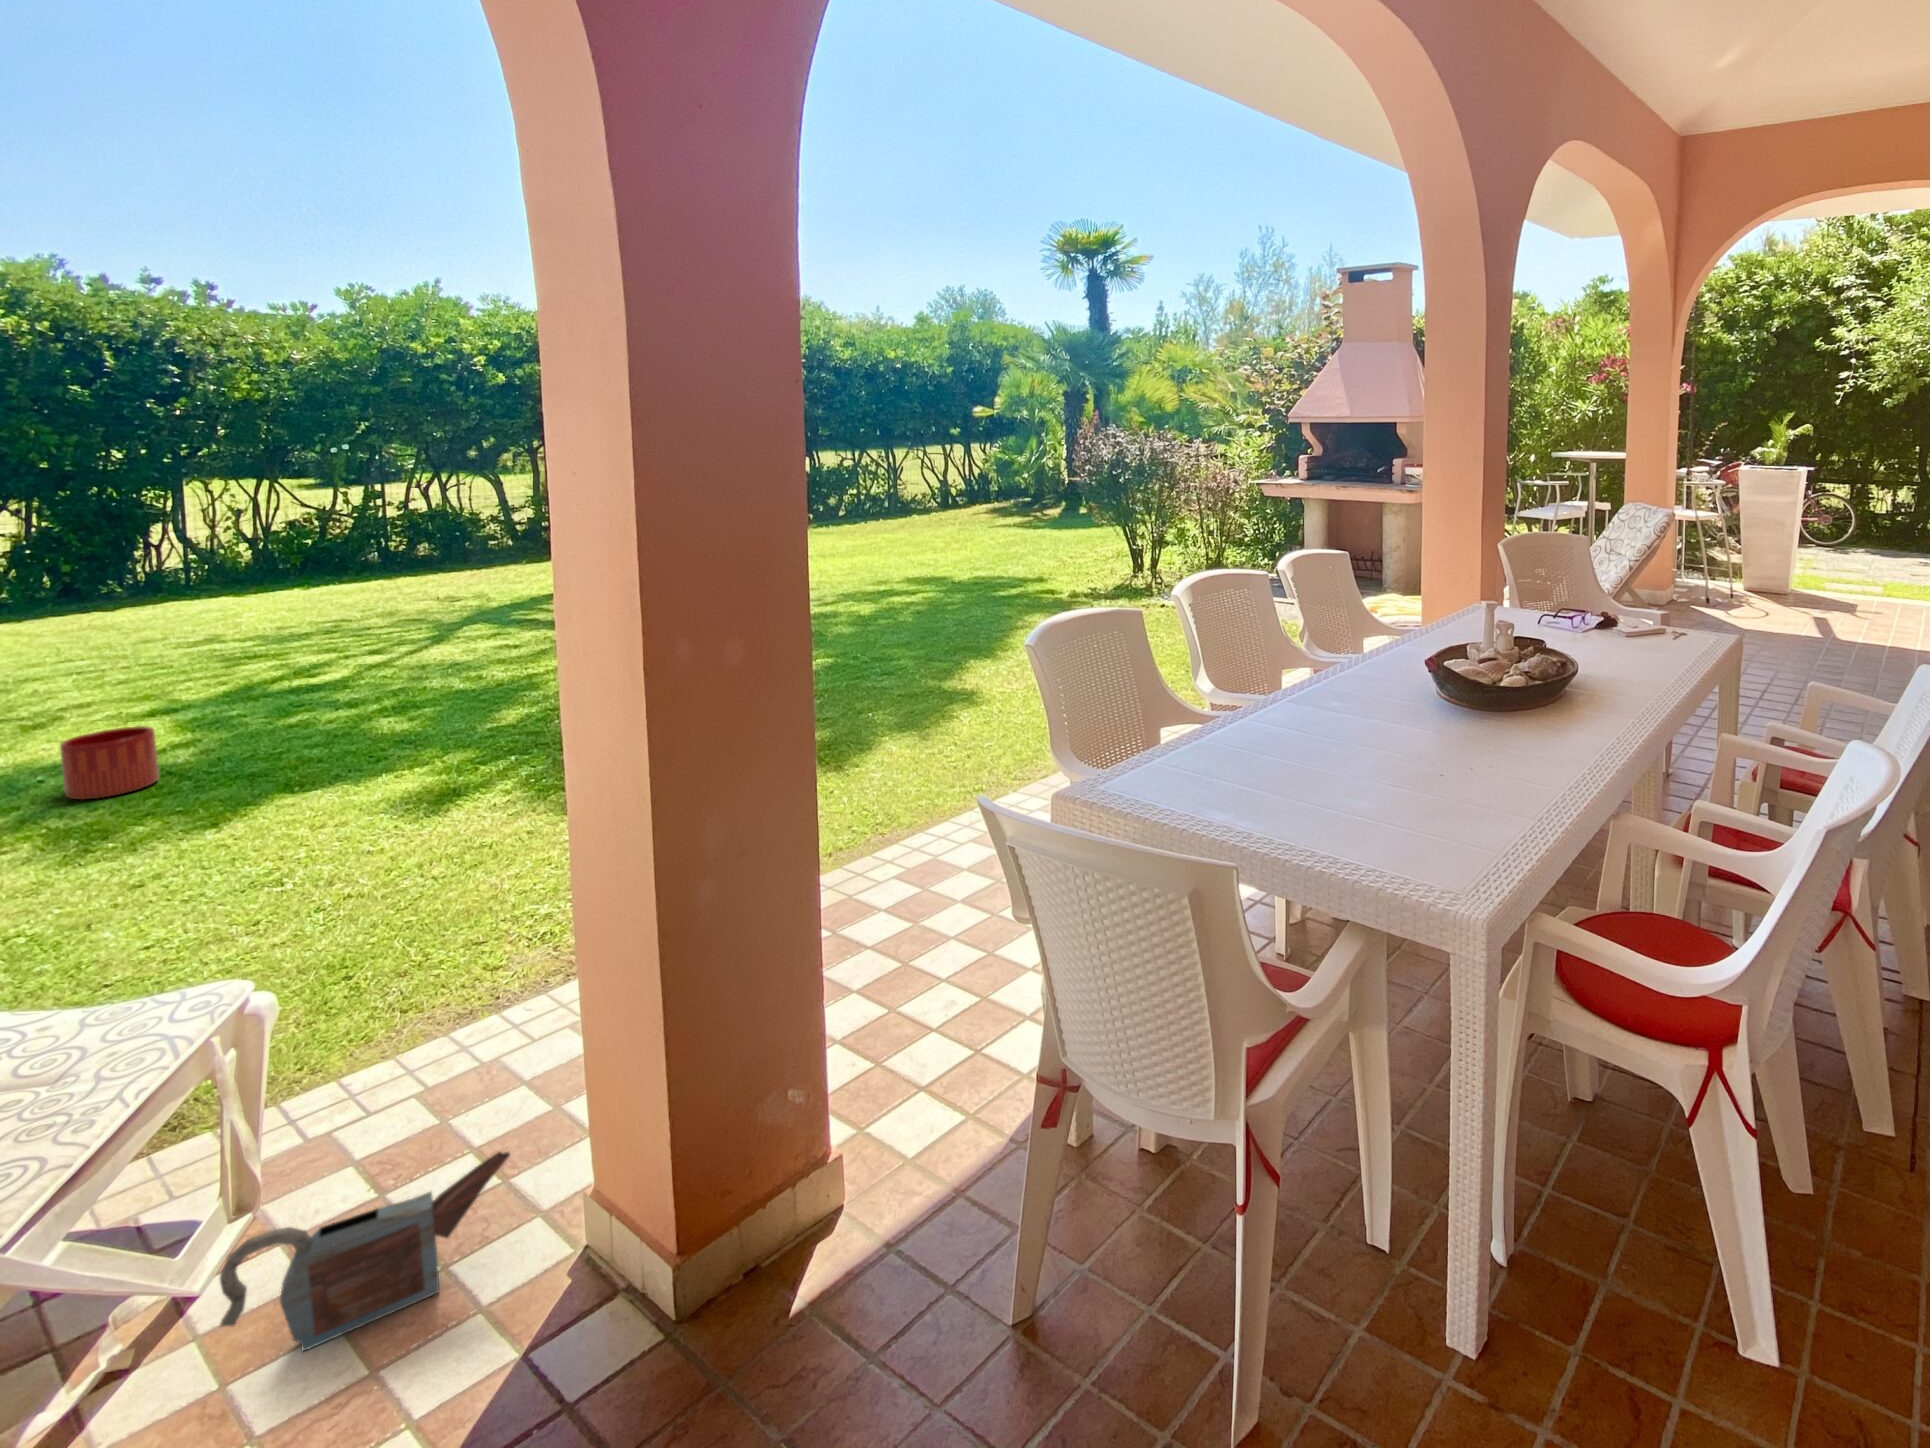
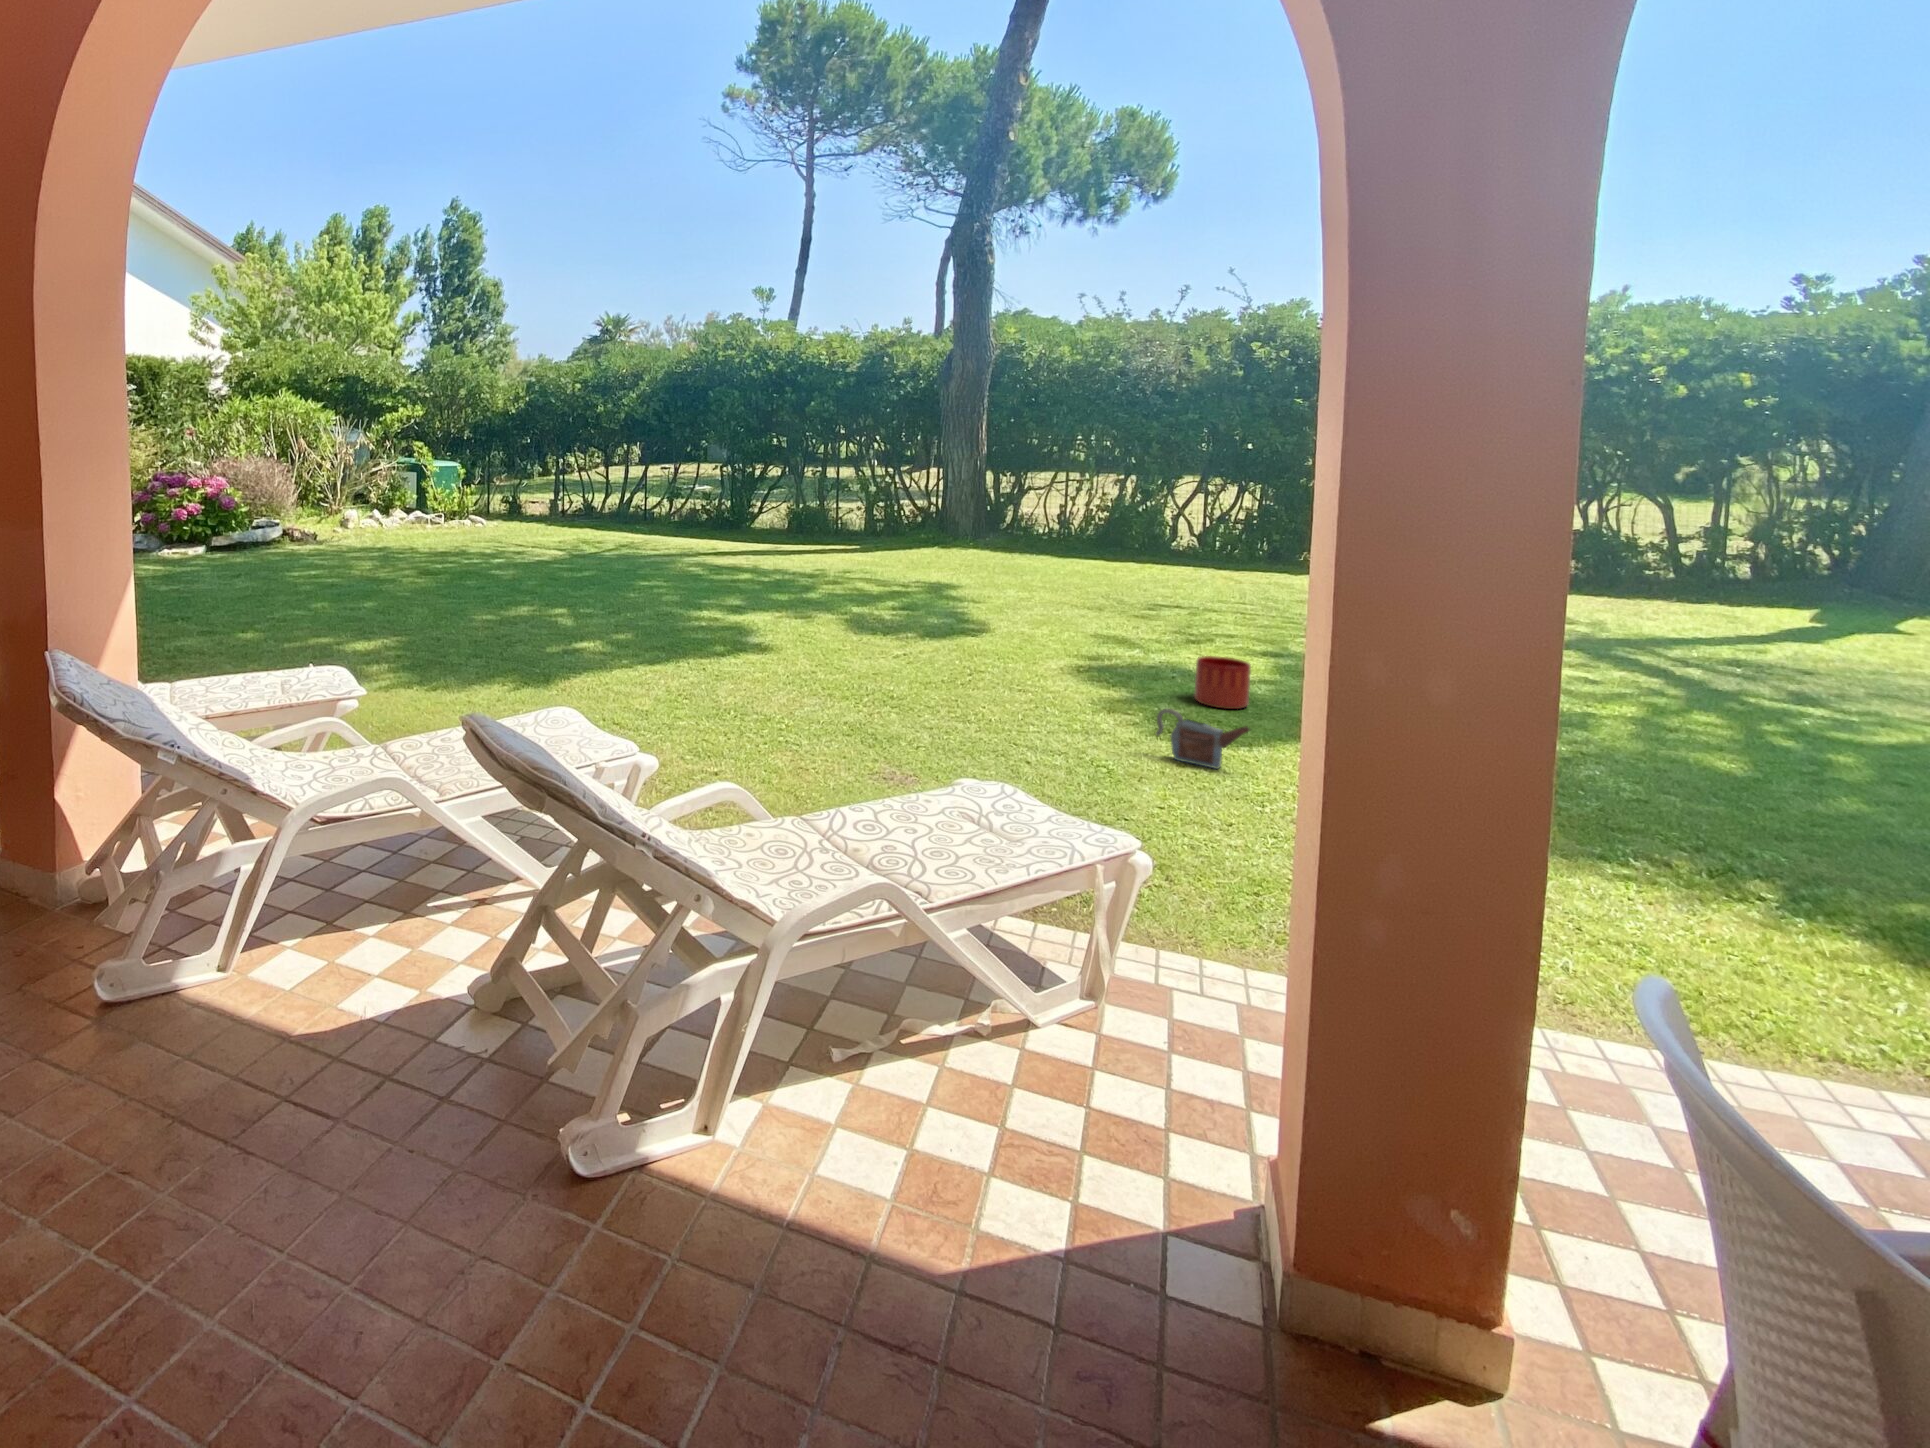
watering can: present [219,1151,510,1351] -> present [1156,709,1250,769]

